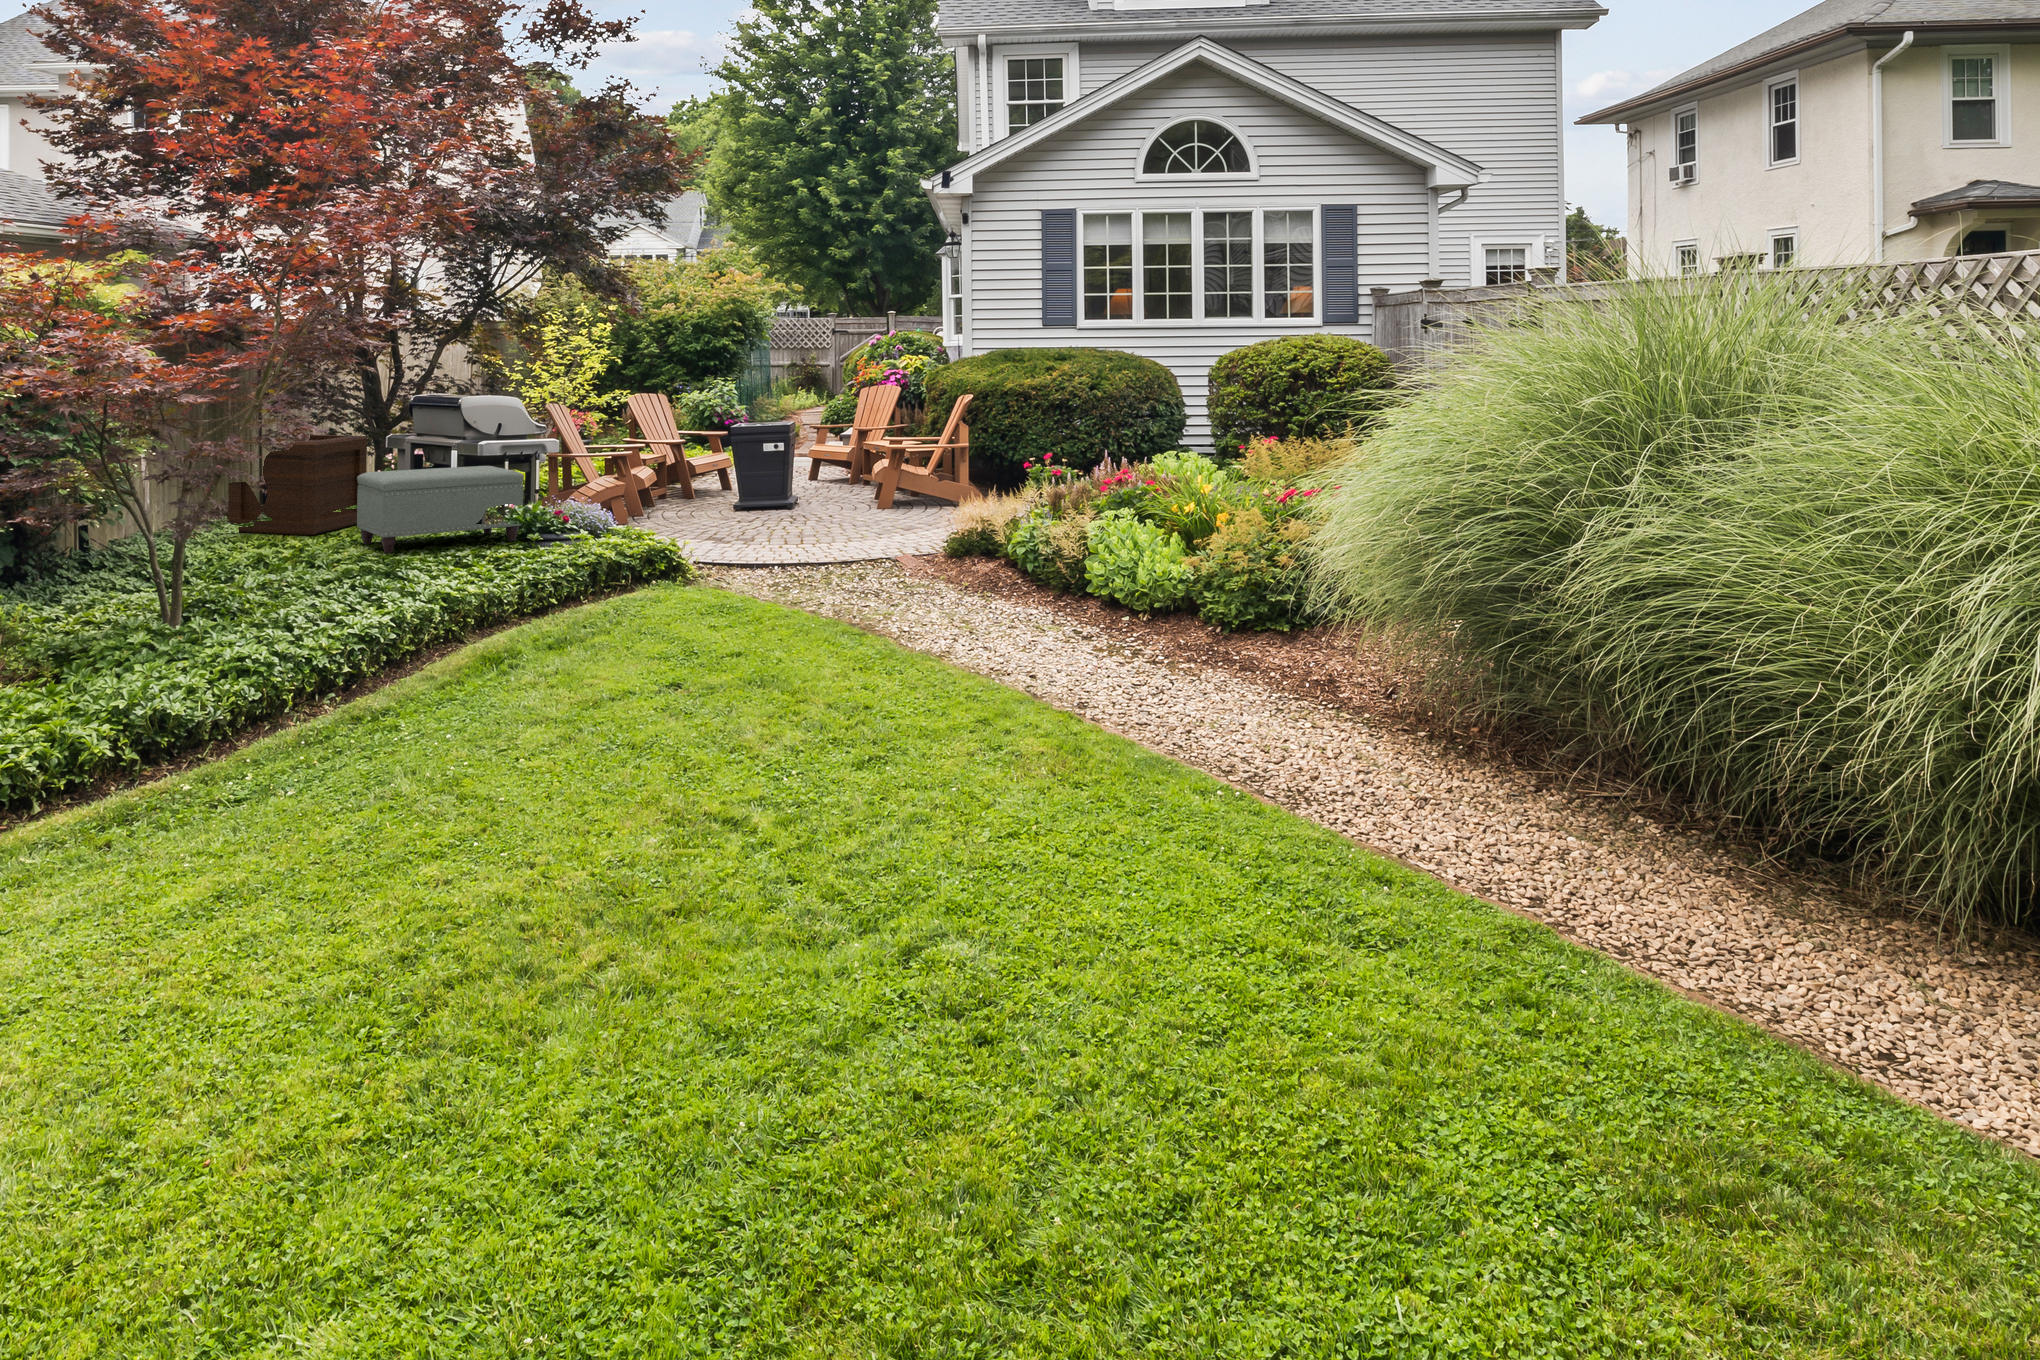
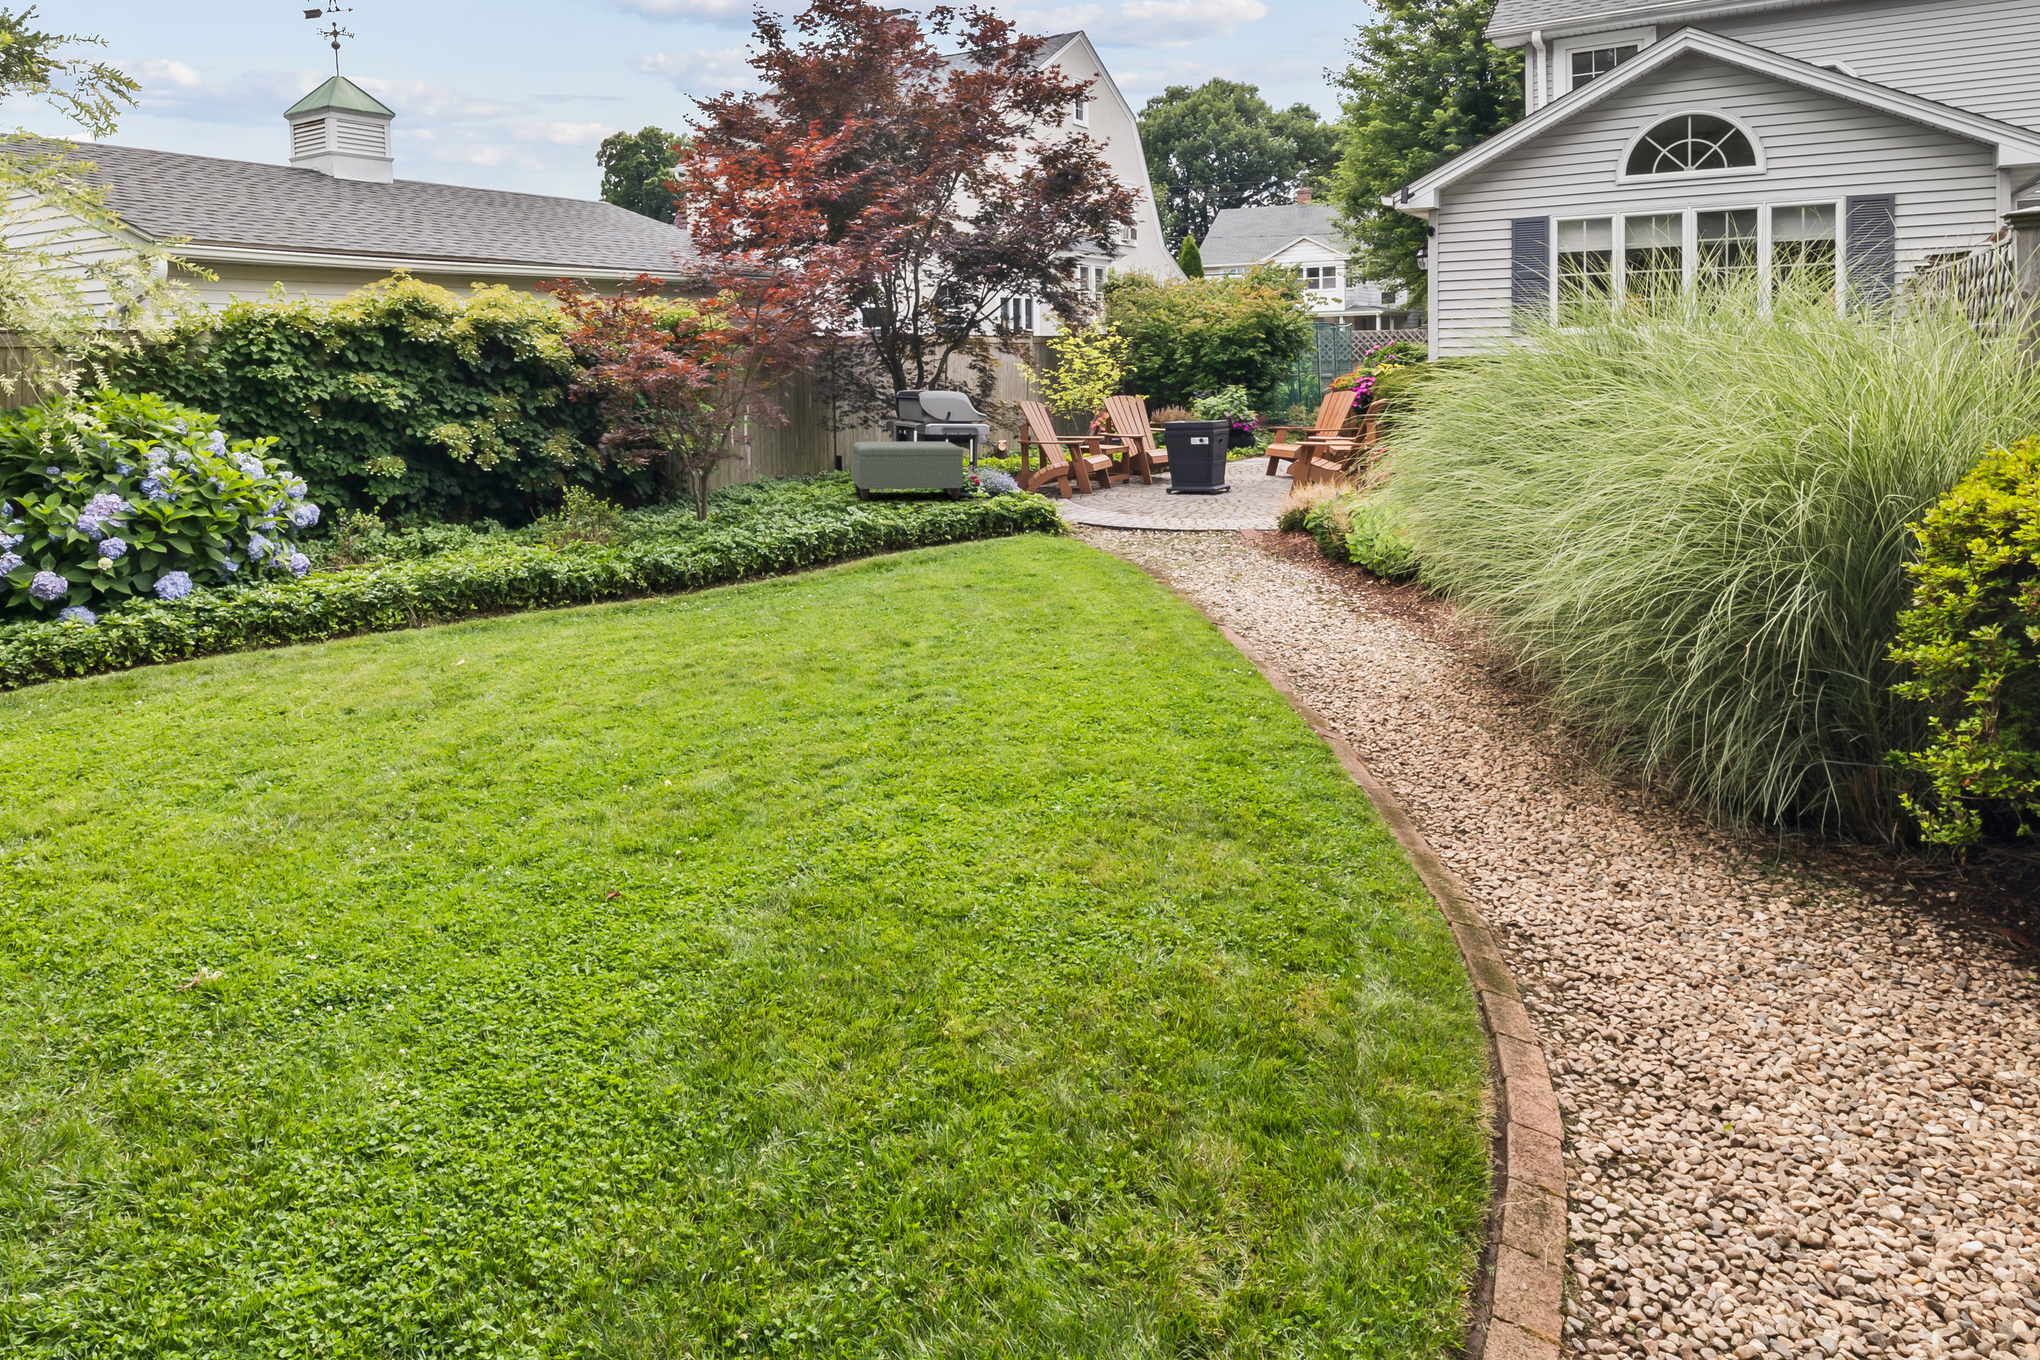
wooden crate: present [228,434,367,535] -> none [783,412,874,485]

